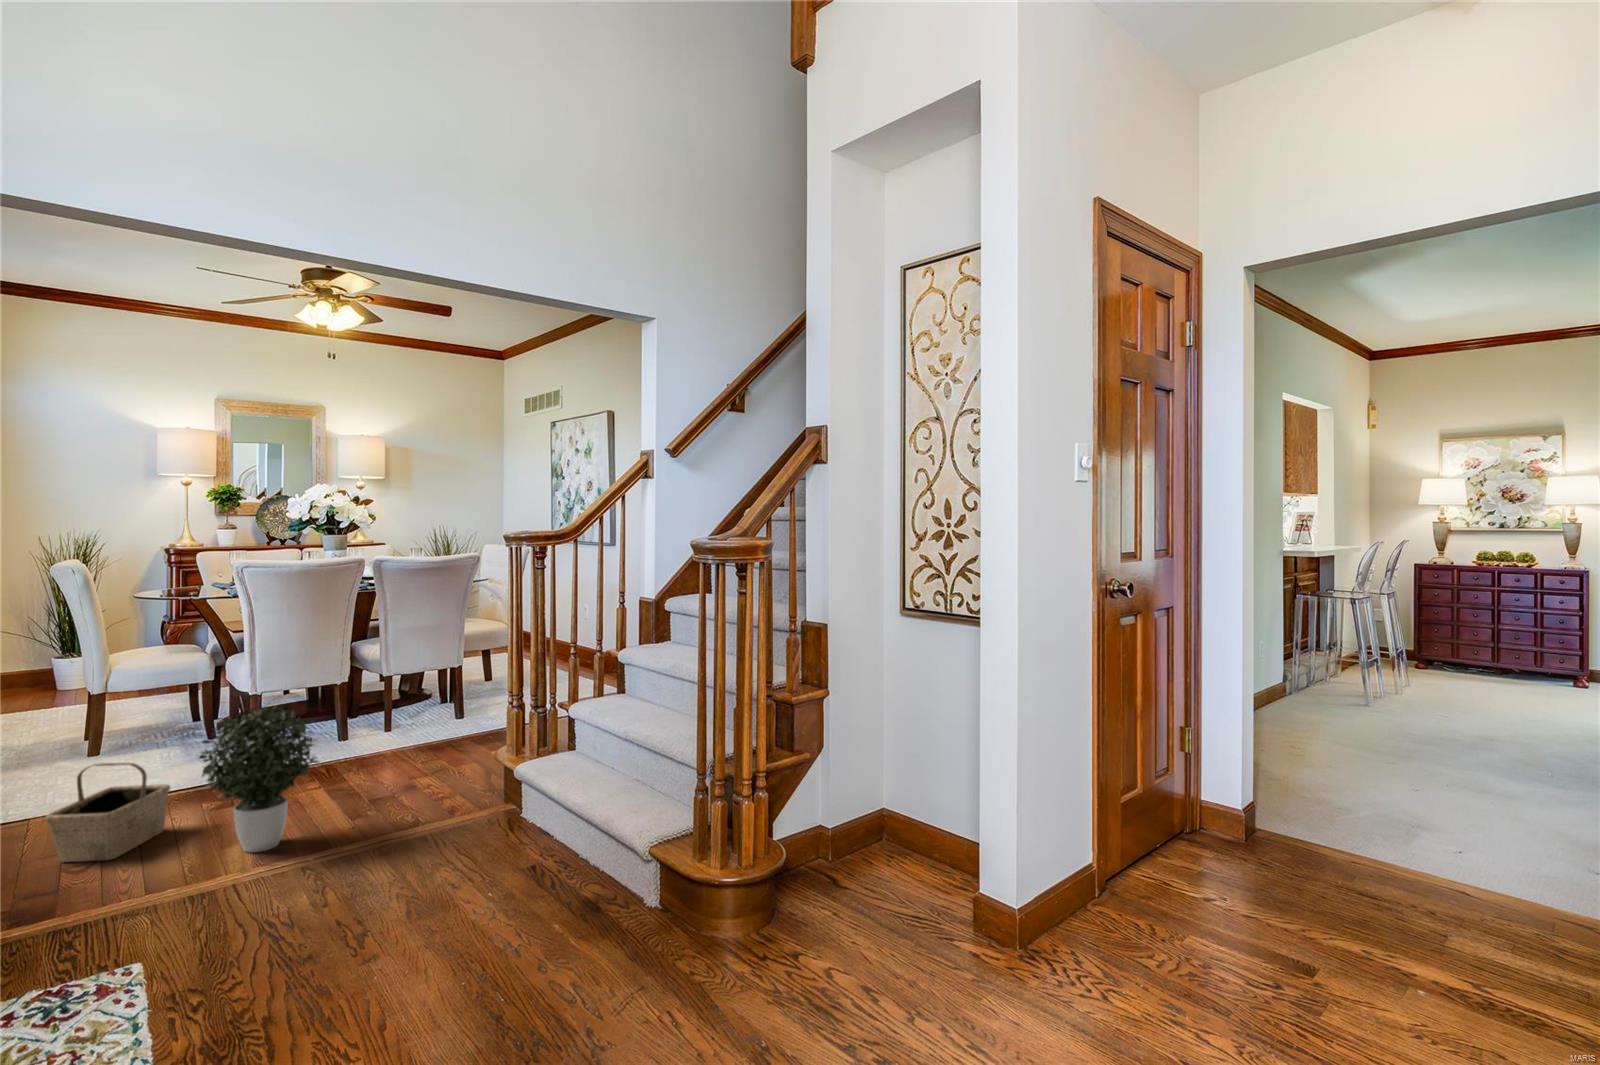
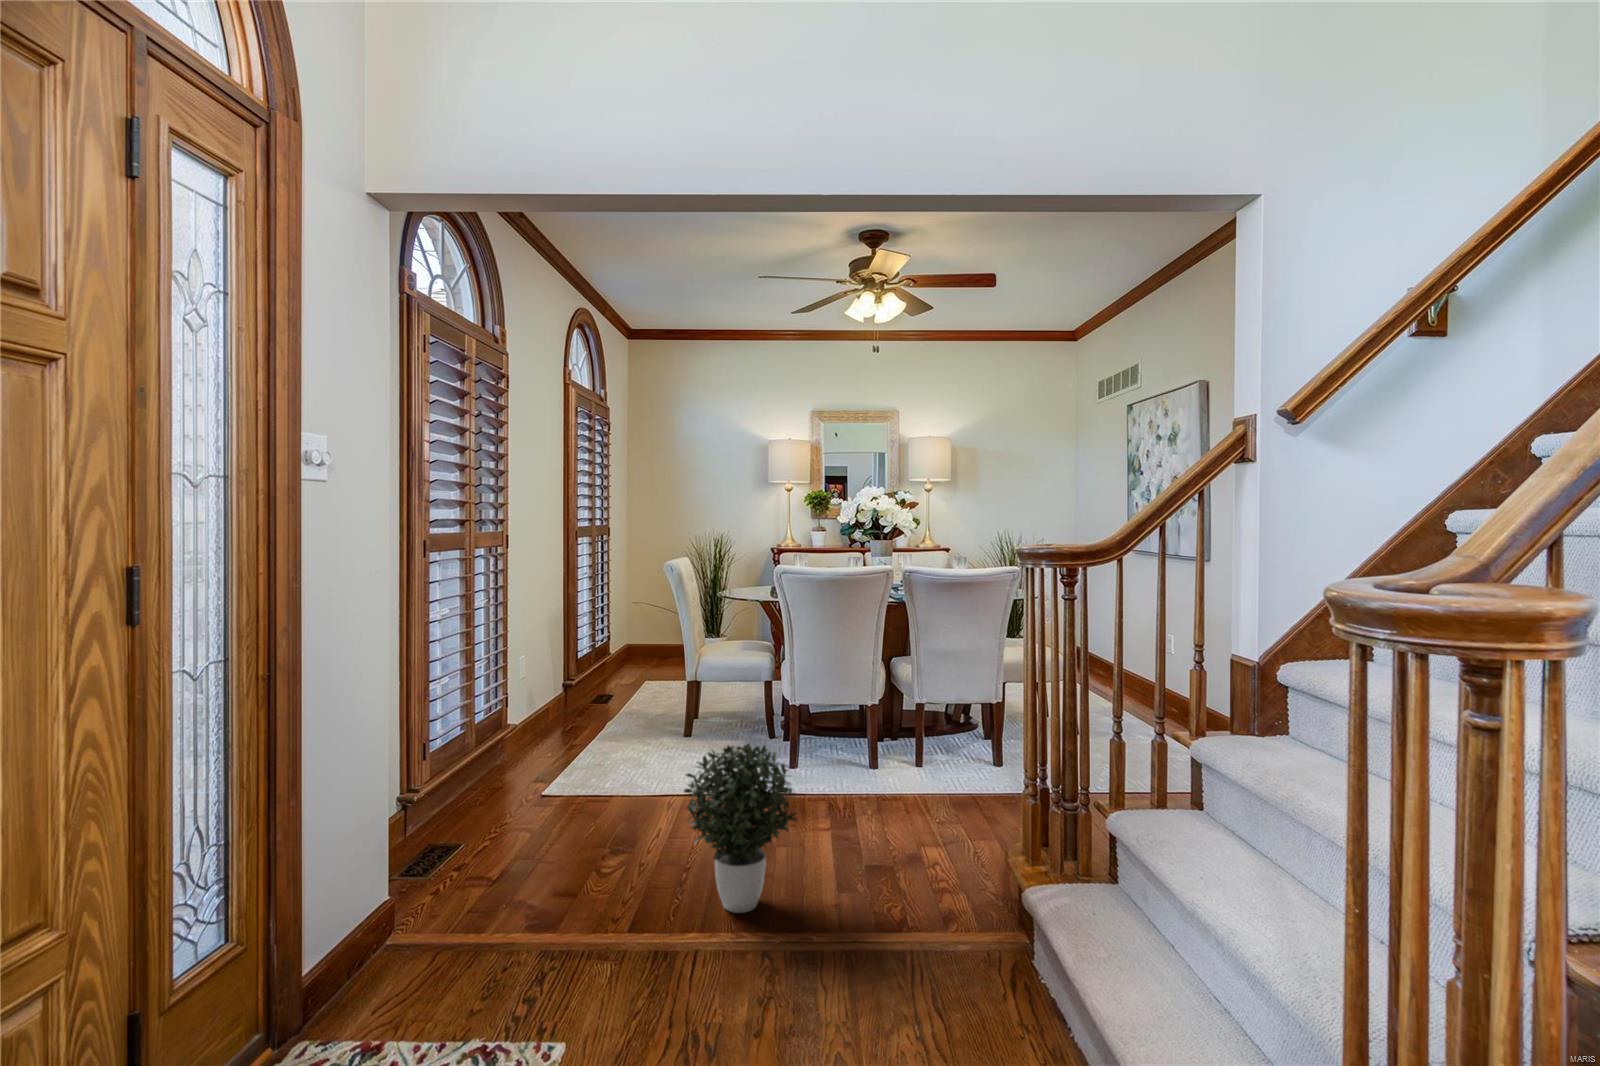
basket: present [46,763,170,862] -> none [582,771,685,876]

